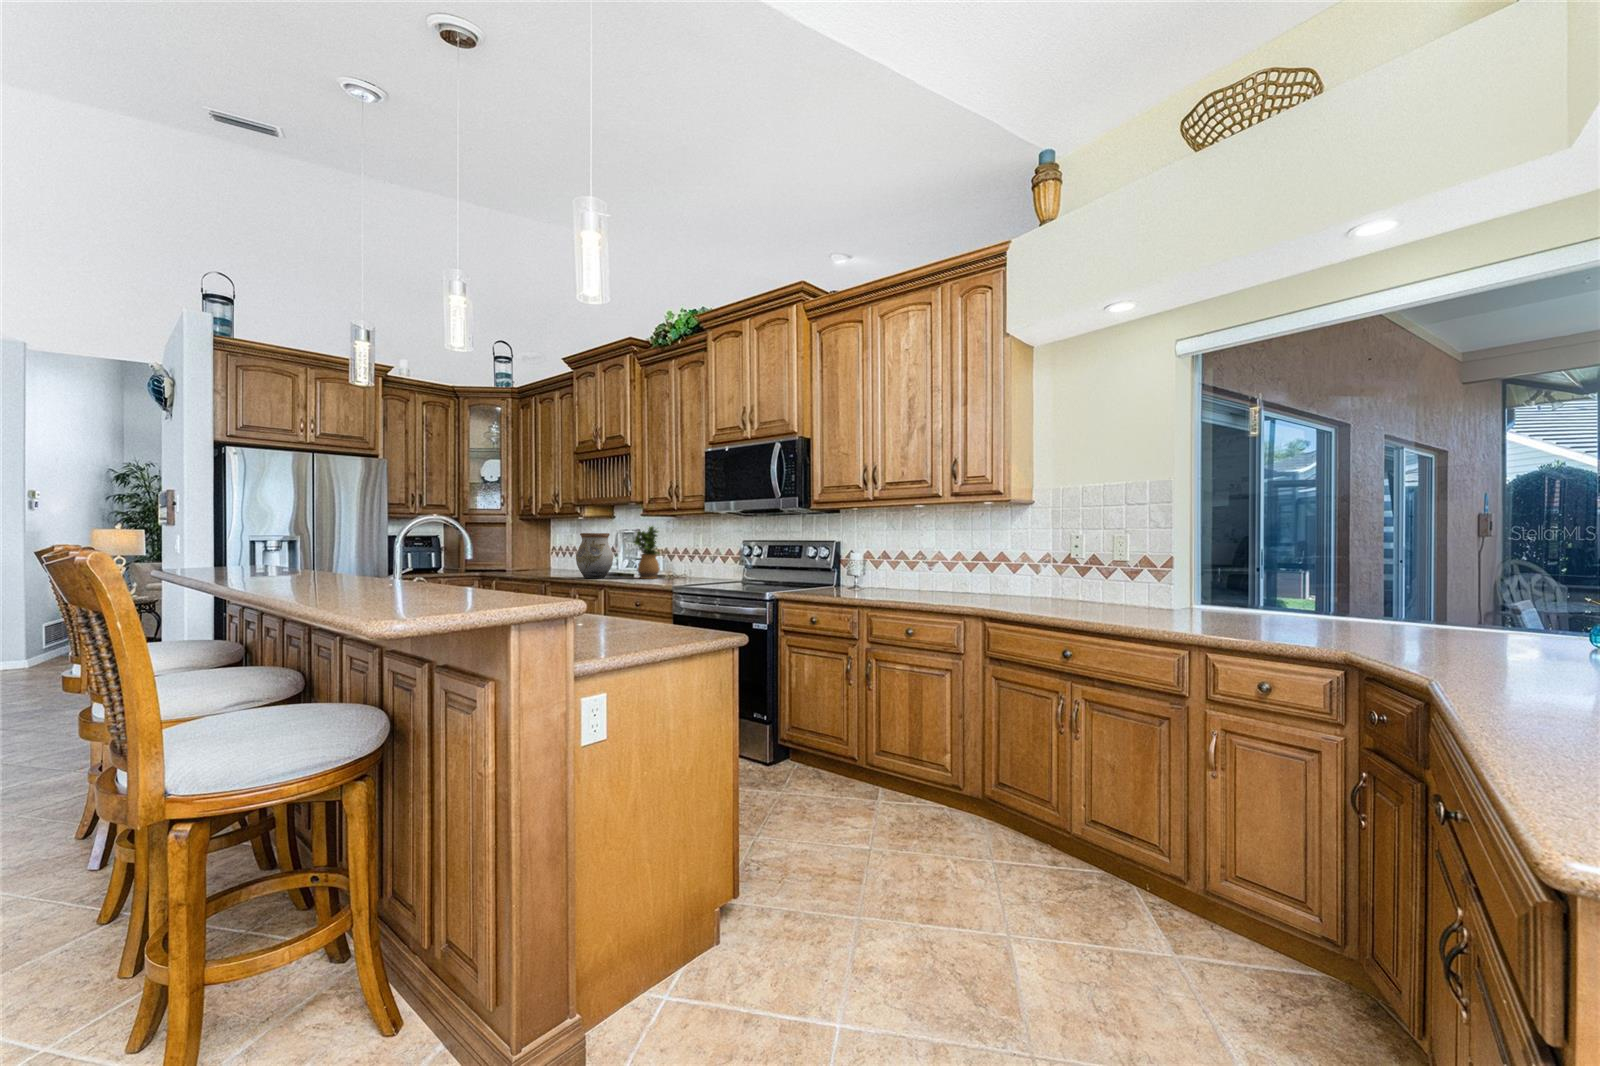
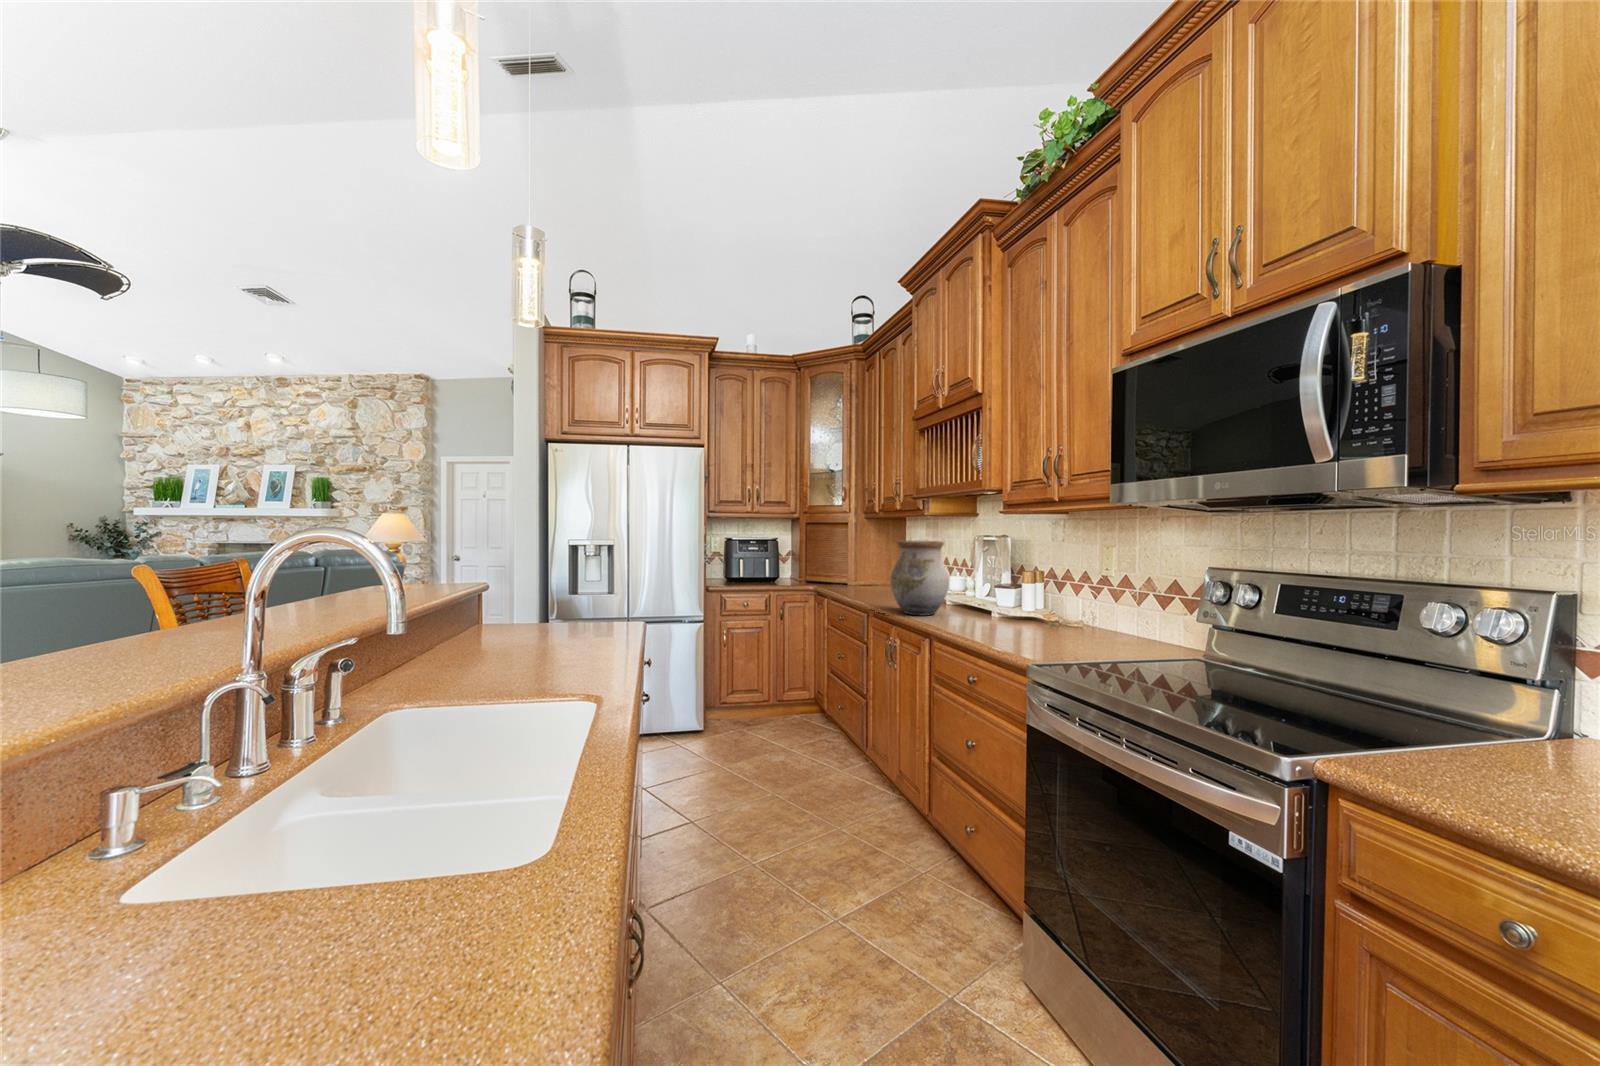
potted plant: present [634,526,660,579] -> none [975,530,1026,626]

